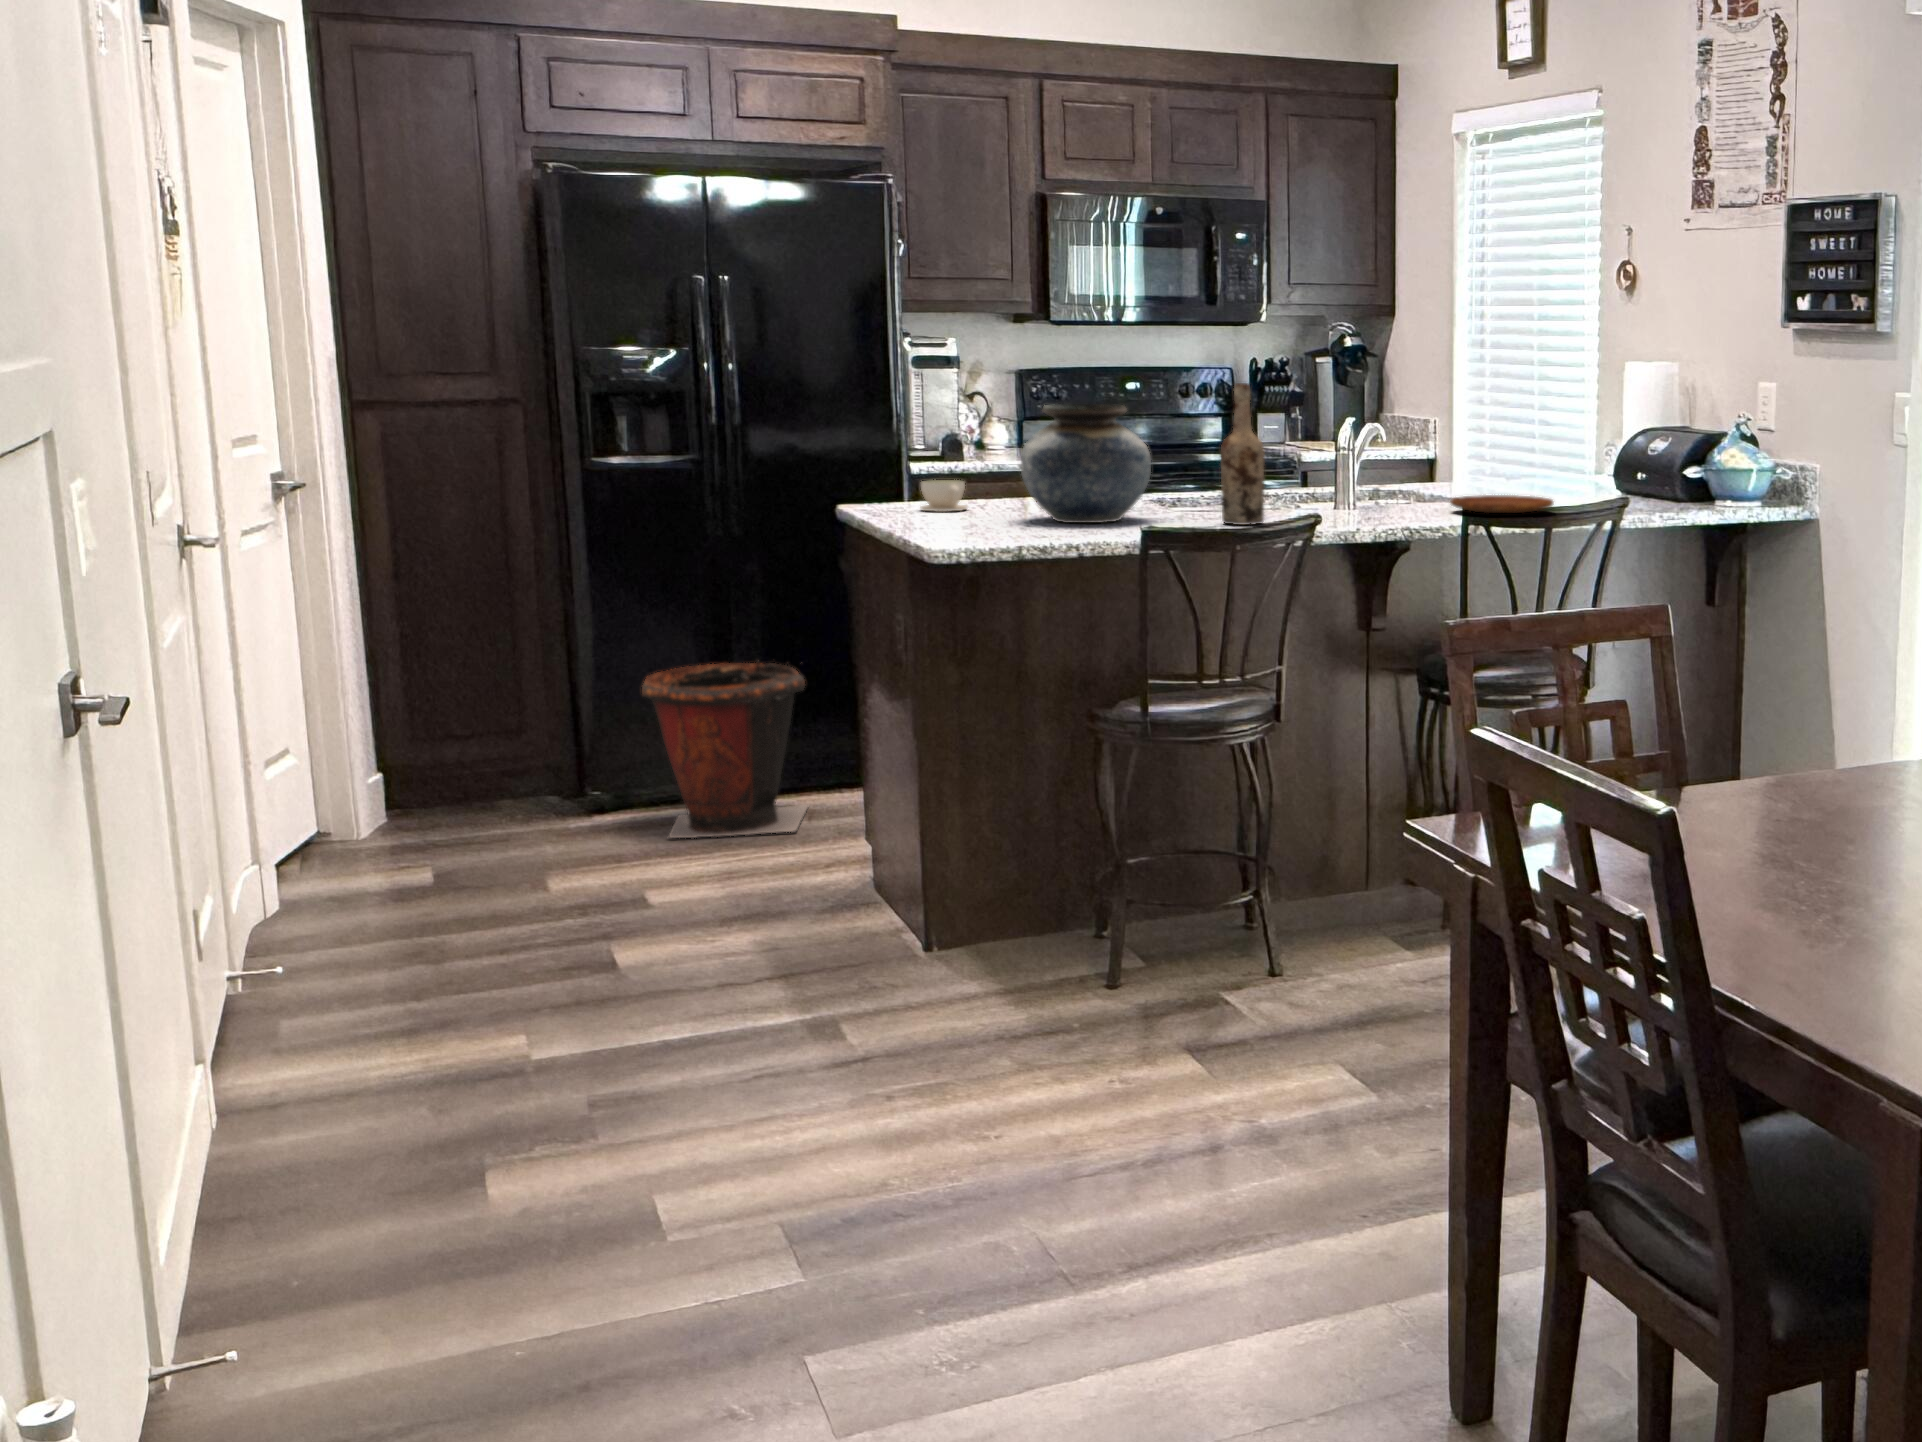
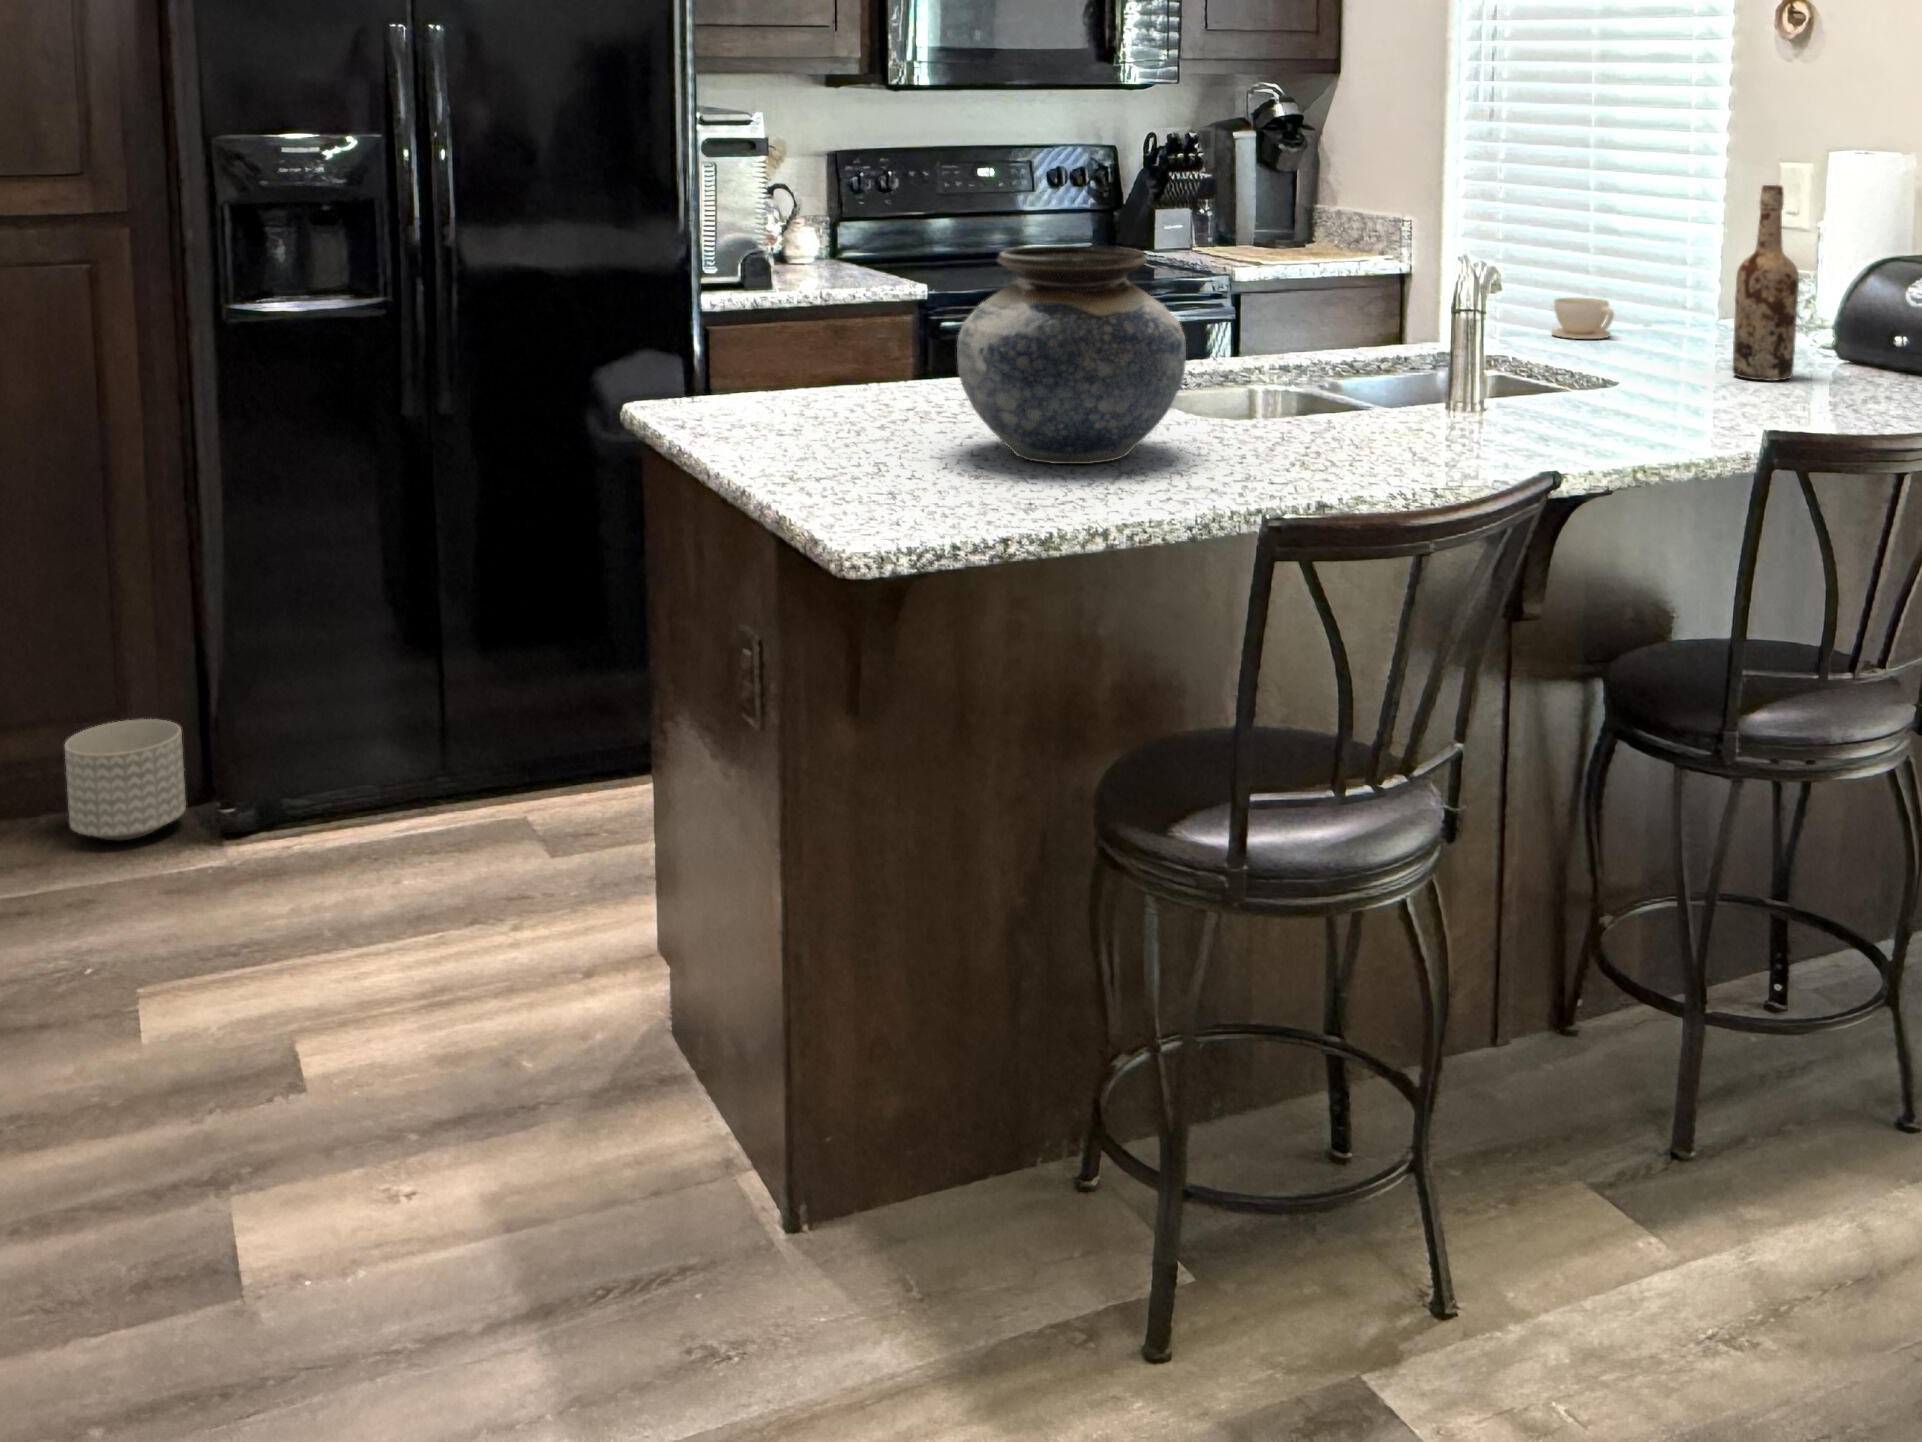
wine bottle: present [1221,383,1265,525] -> present [1732,185,1799,381]
coffee cup: present [921,480,967,512] -> present [1551,298,1614,339]
tray: present [1450,495,1553,513] -> none [1643,382,1834,423]
waste bin: present [642,663,808,838] -> none [302,601,550,899]
planter: none [483,742,564,817] -> present [65,719,186,840]

